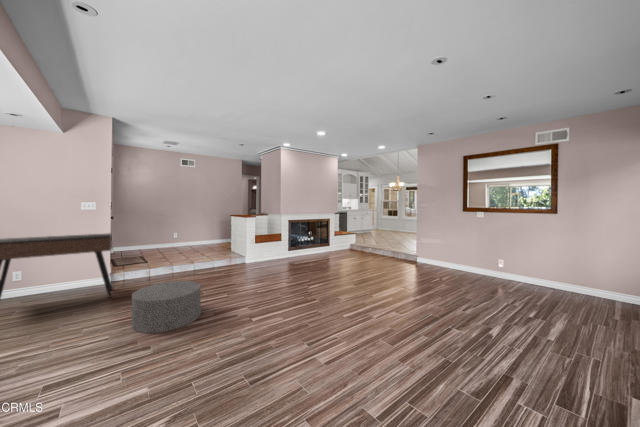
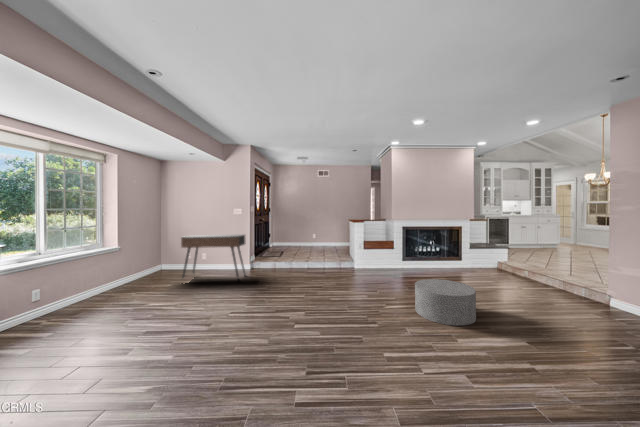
ottoman: present [132,281,201,333] -> present [415,279,476,326]

